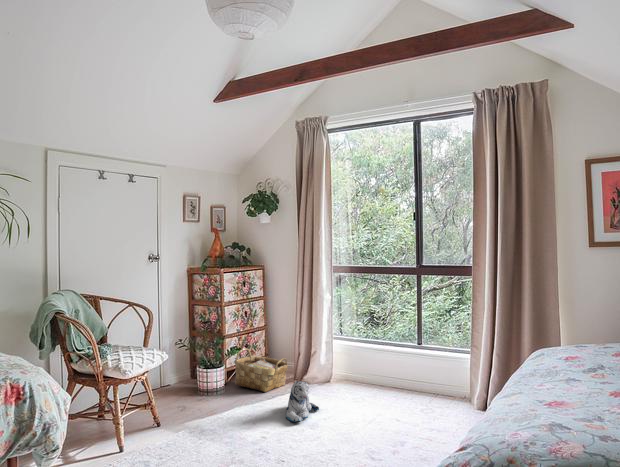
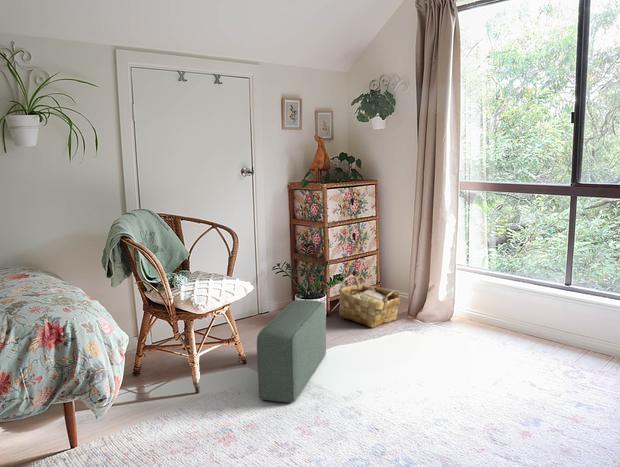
pouf: none [177,367,229,450] -> present [257,300,326,402]
plush toy: present [286,381,319,423] -> none [391,323,434,374]

